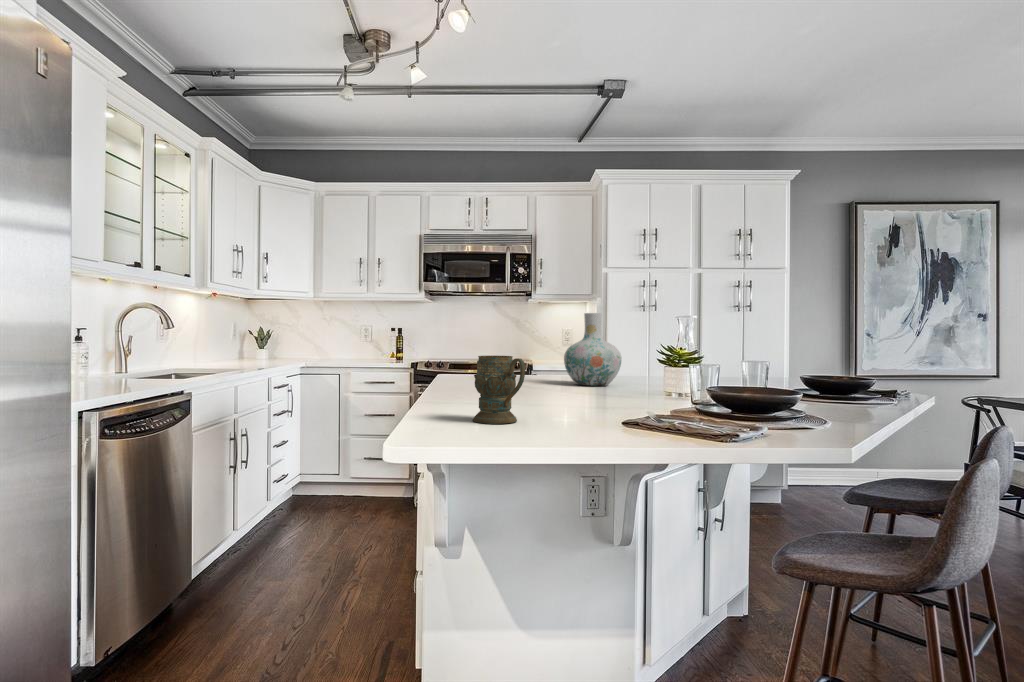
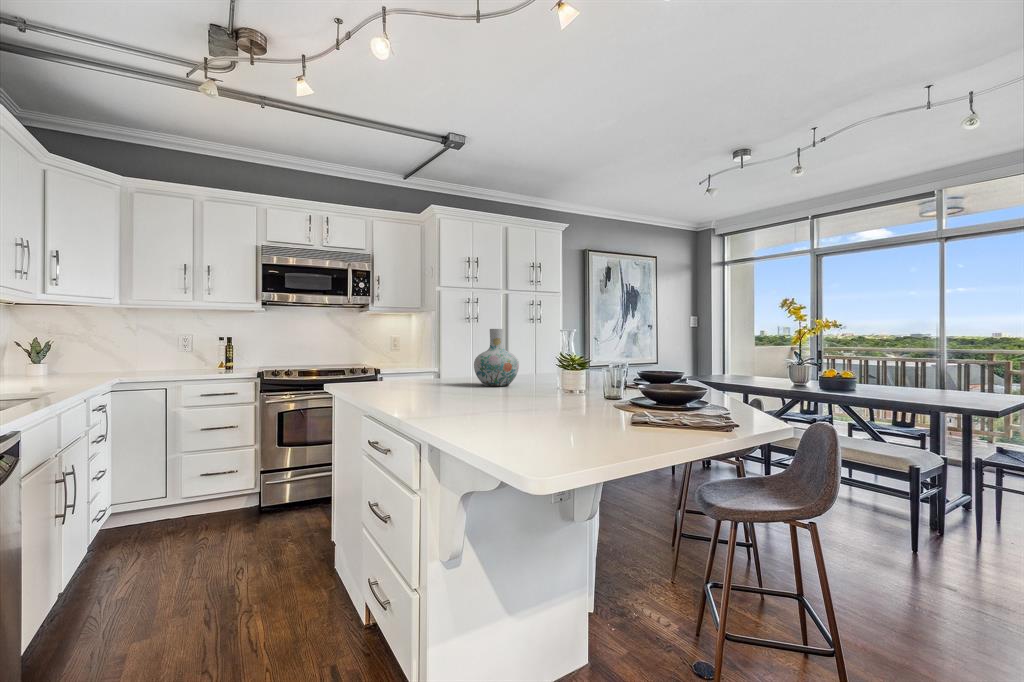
mug: present [473,356,525,424] -> none [544,370,593,423]

